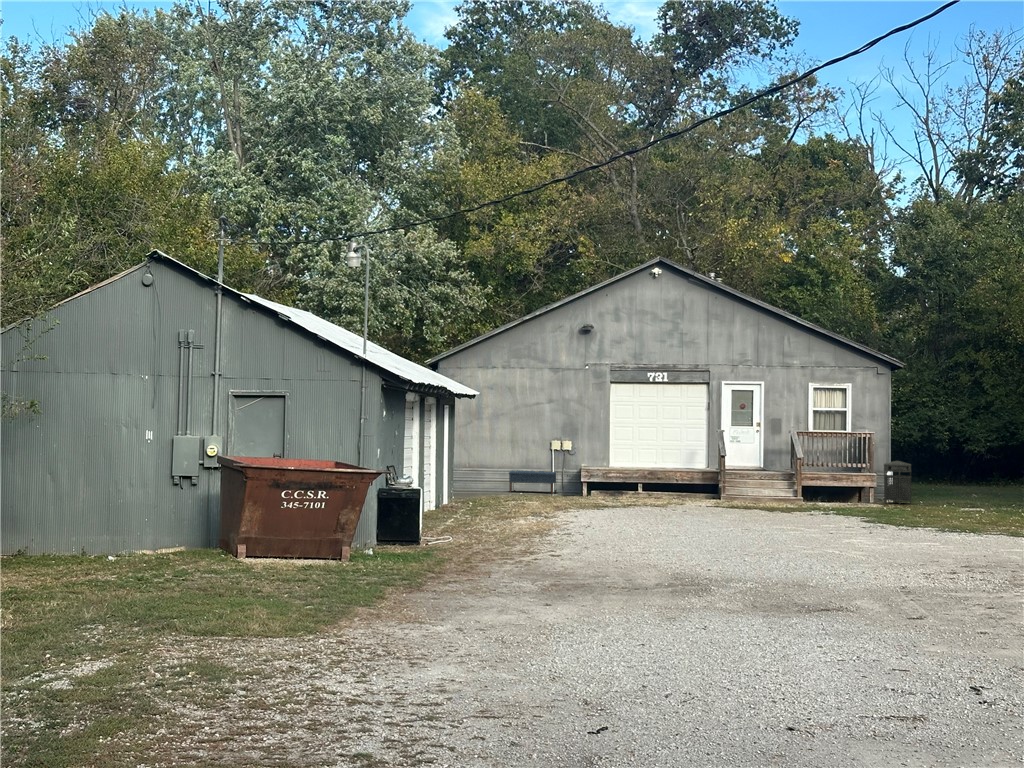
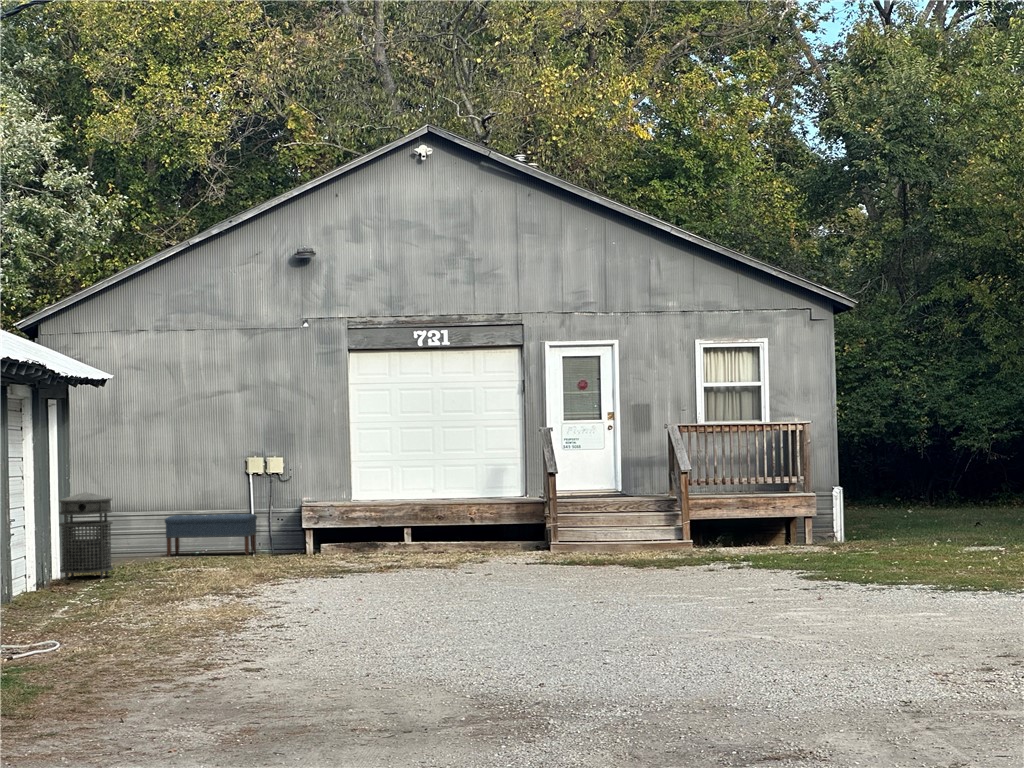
trash can: present [884,461,911,504] -> present [59,492,114,580]

